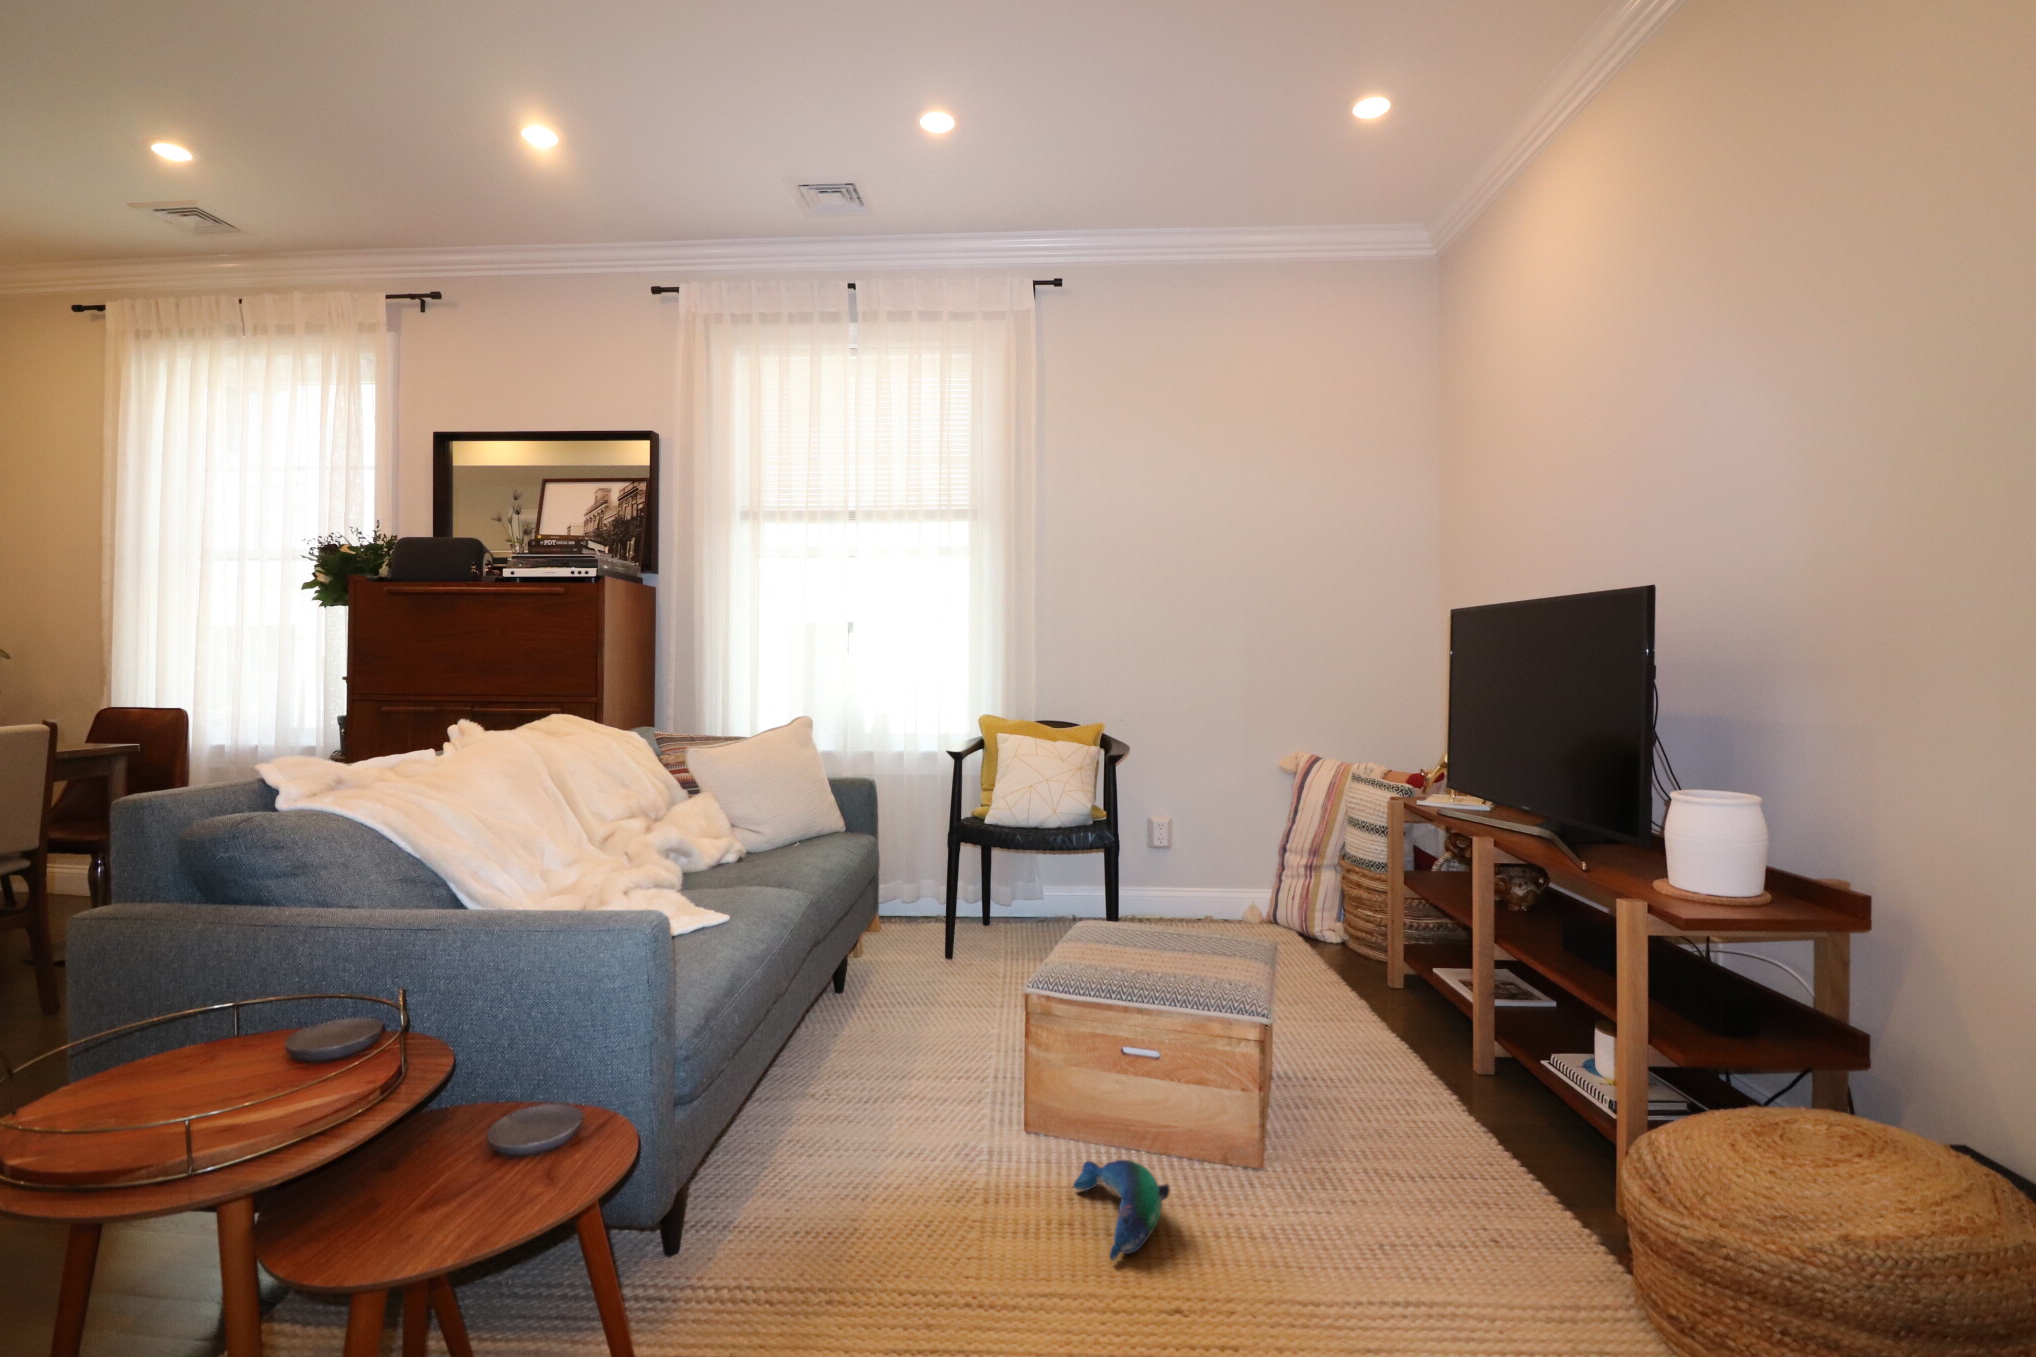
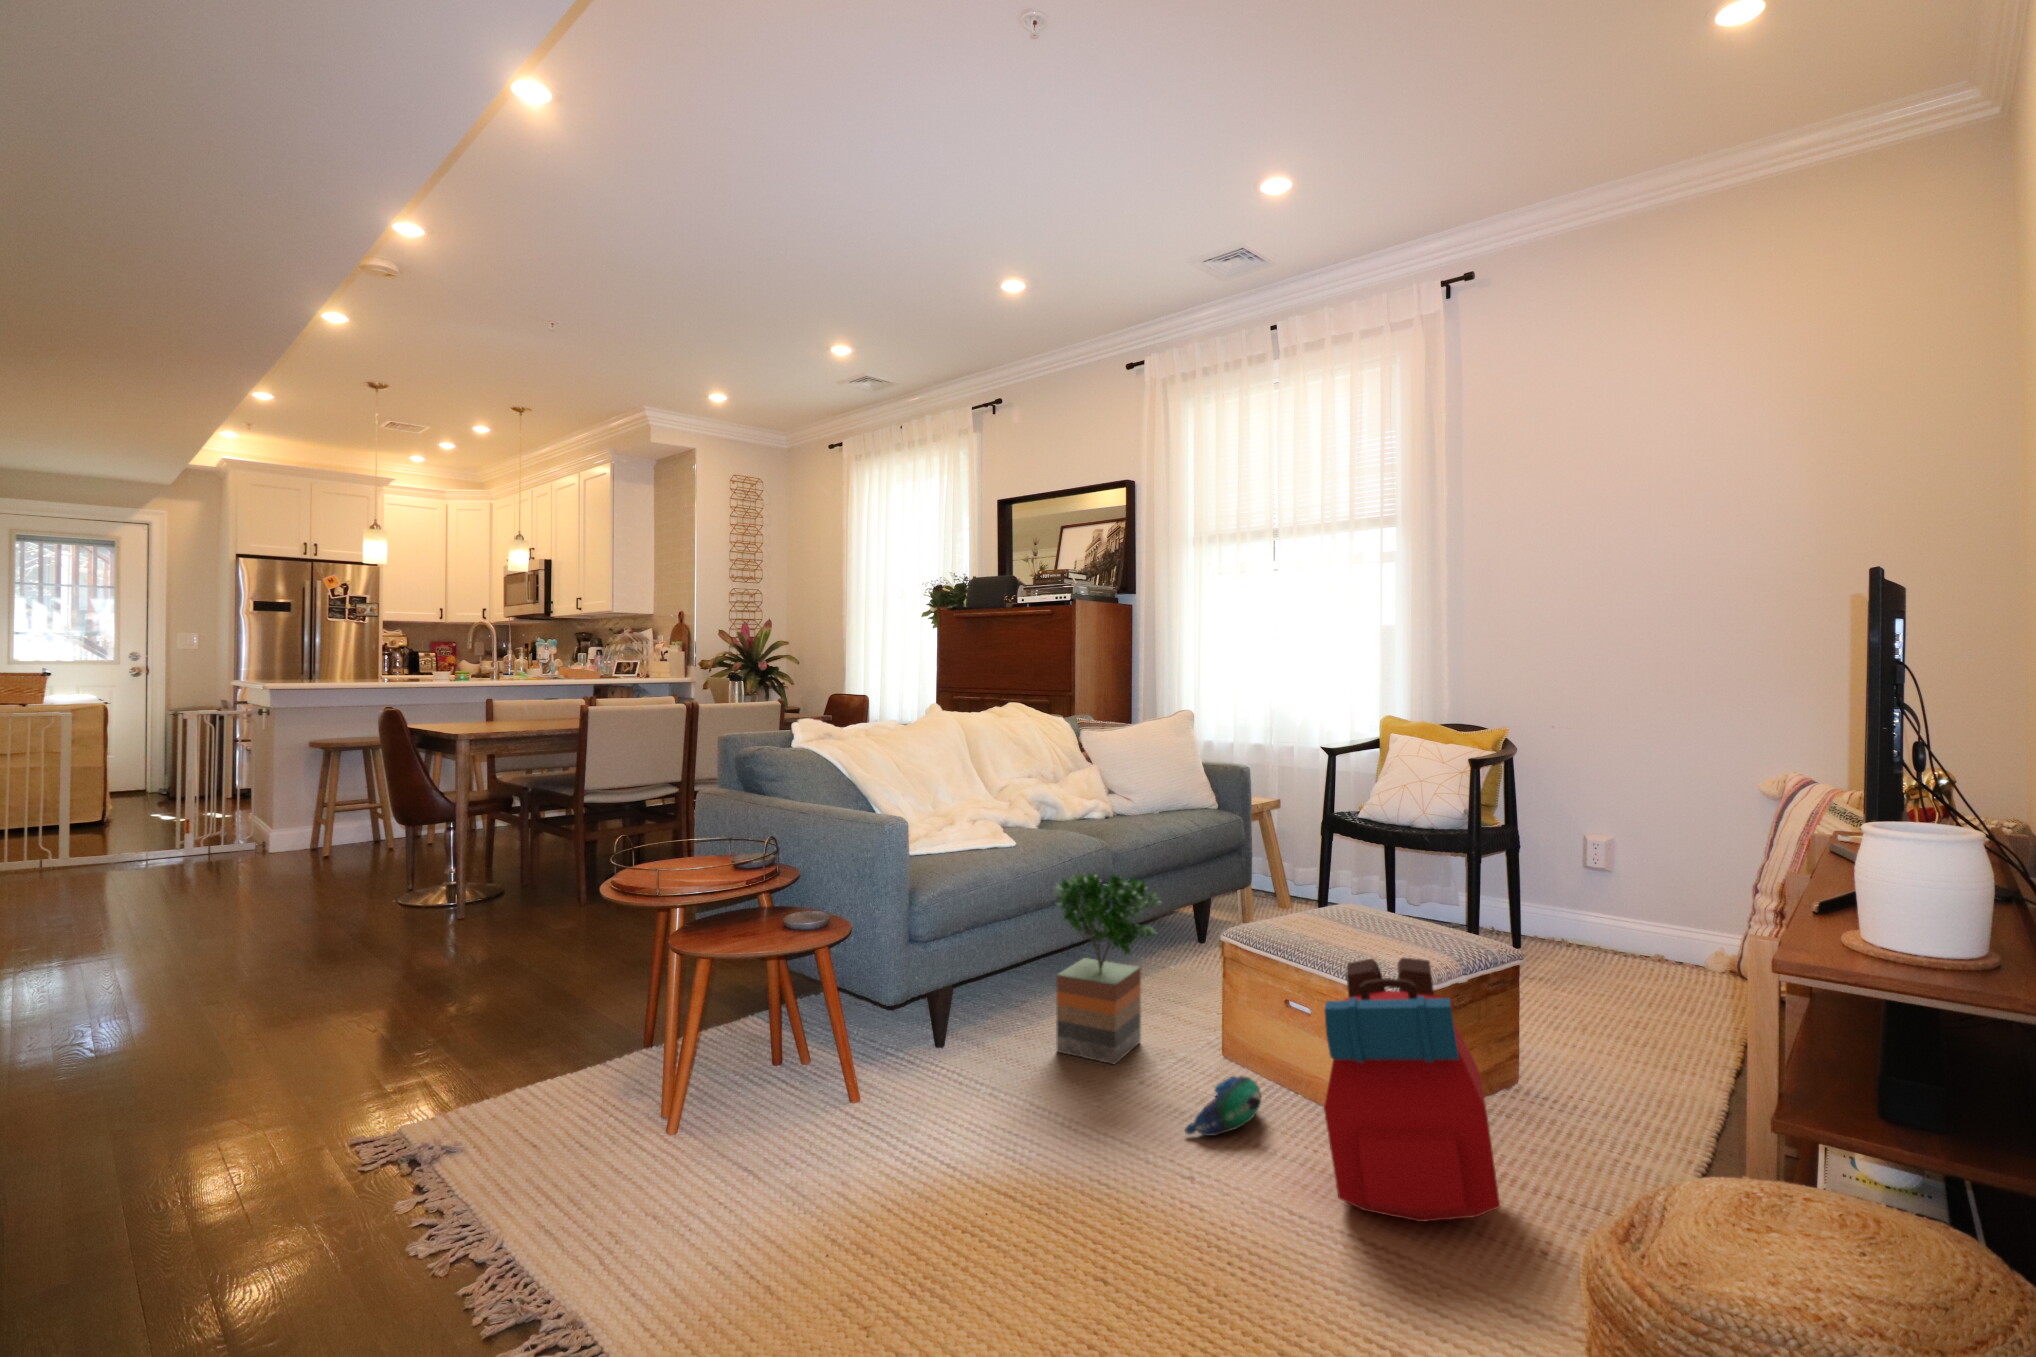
potted tree: none [811,937,972,1200] -> present [1056,873,1160,1064]
backpack: none [1256,982,1476,1281] -> present [1324,957,1500,1222]

